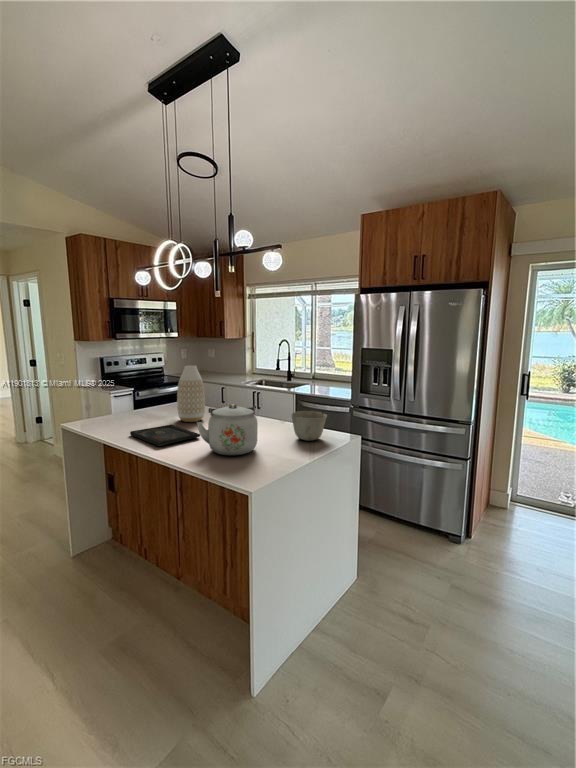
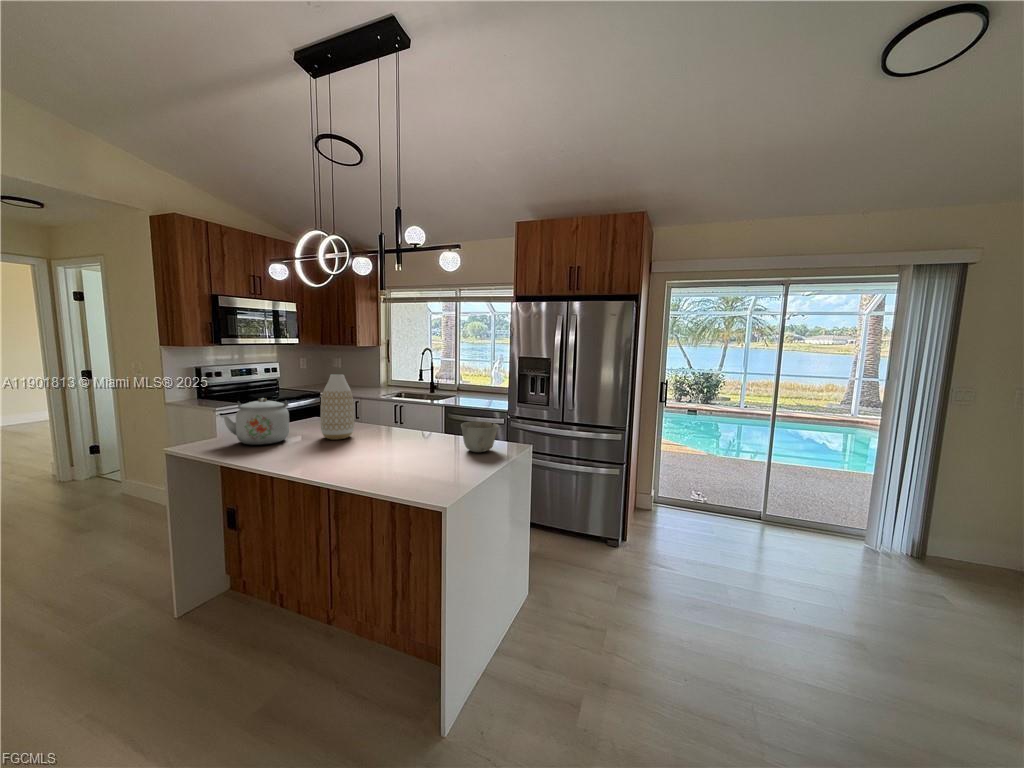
kettle: present [197,404,258,455] -> present [223,398,289,445]
tray: present [130,425,200,446] -> none [267,443,358,467]

